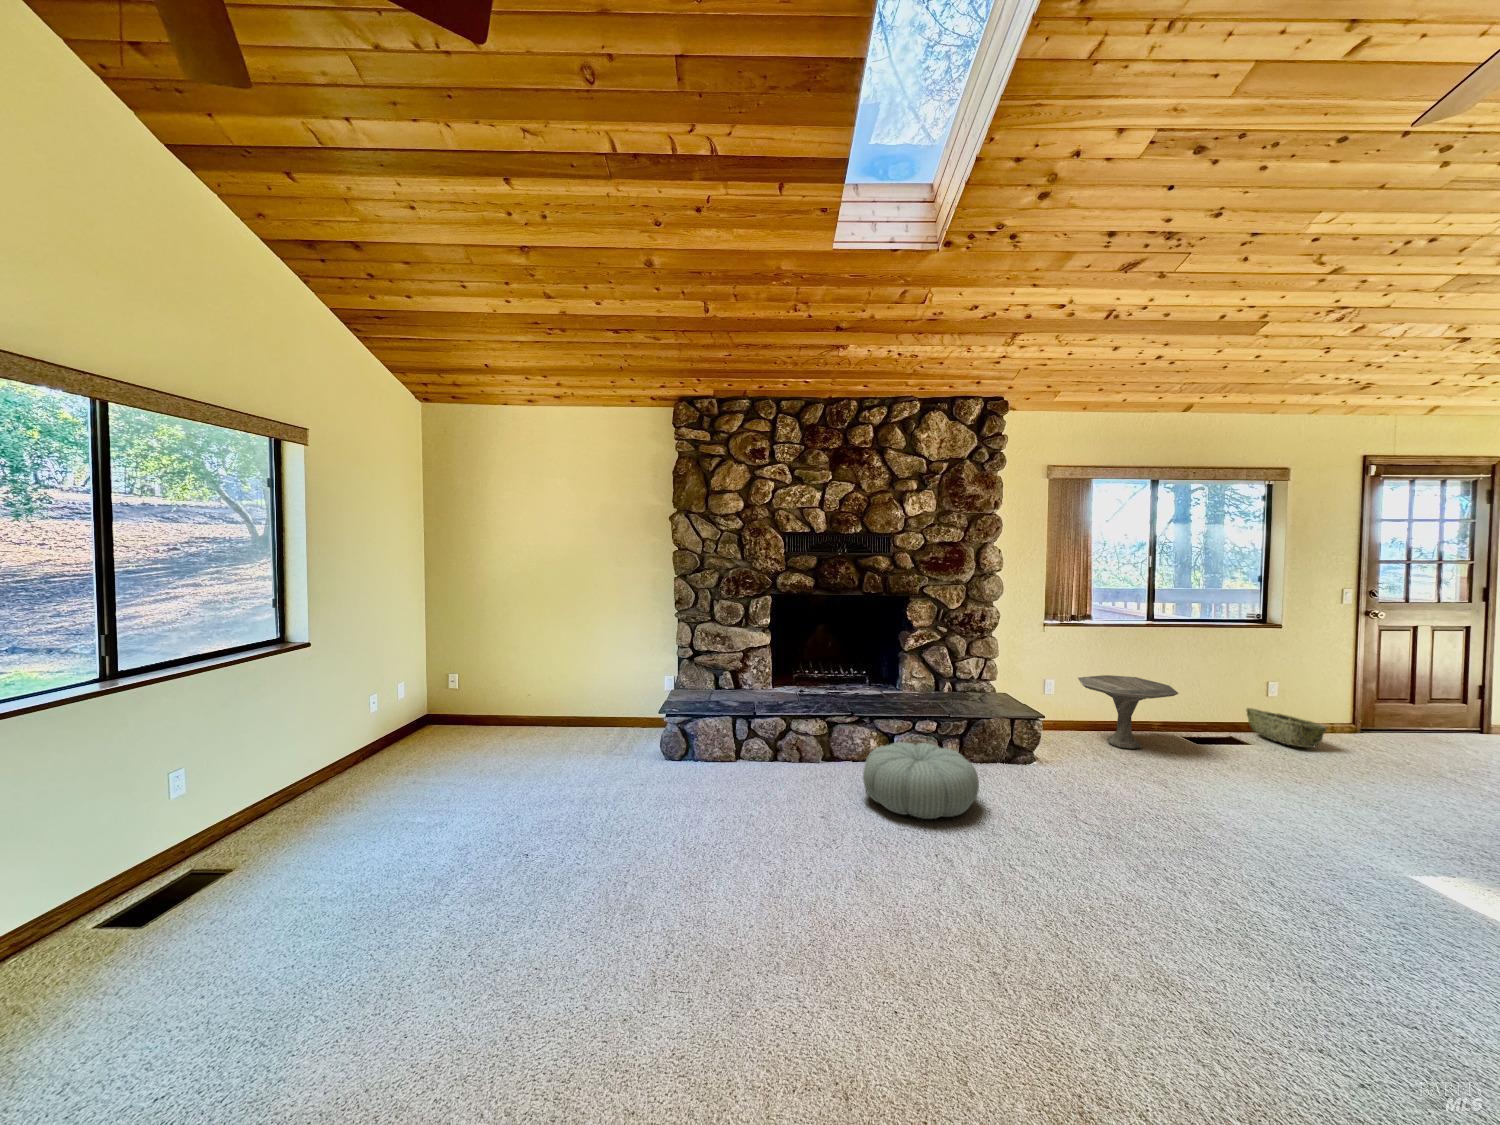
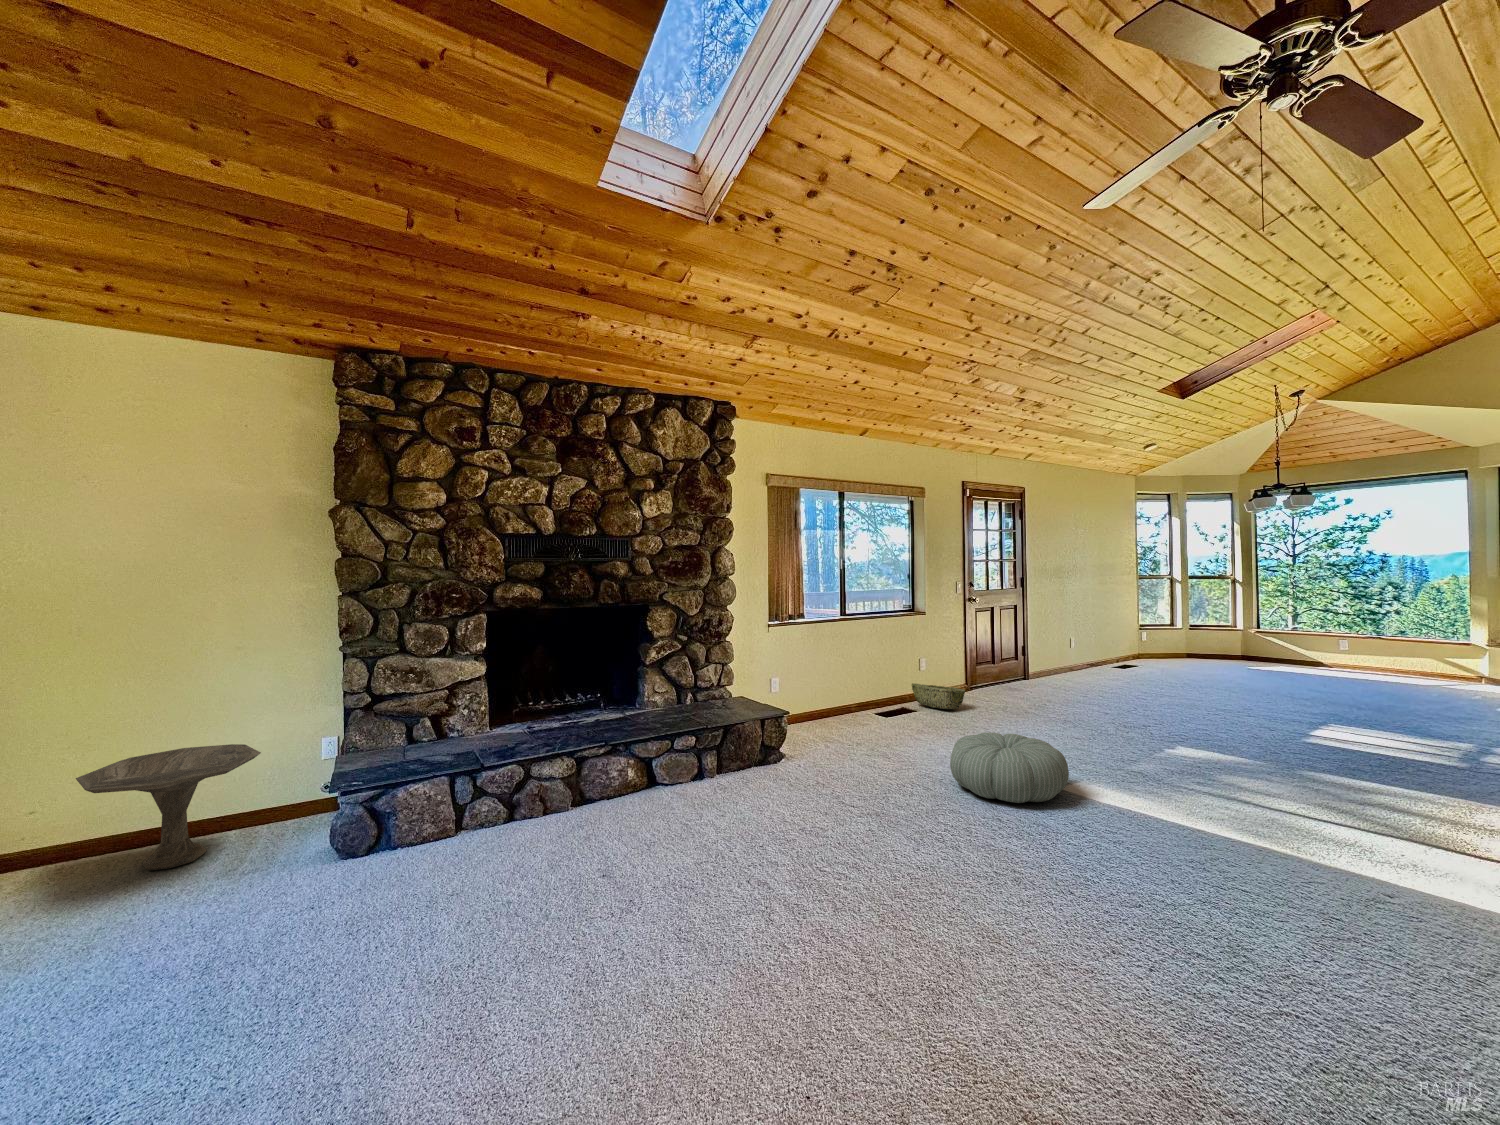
side table: present [1078,675,1179,749] -> present [76,744,261,870]
pouf: present [863,742,979,819] -> present [950,732,1069,803]

